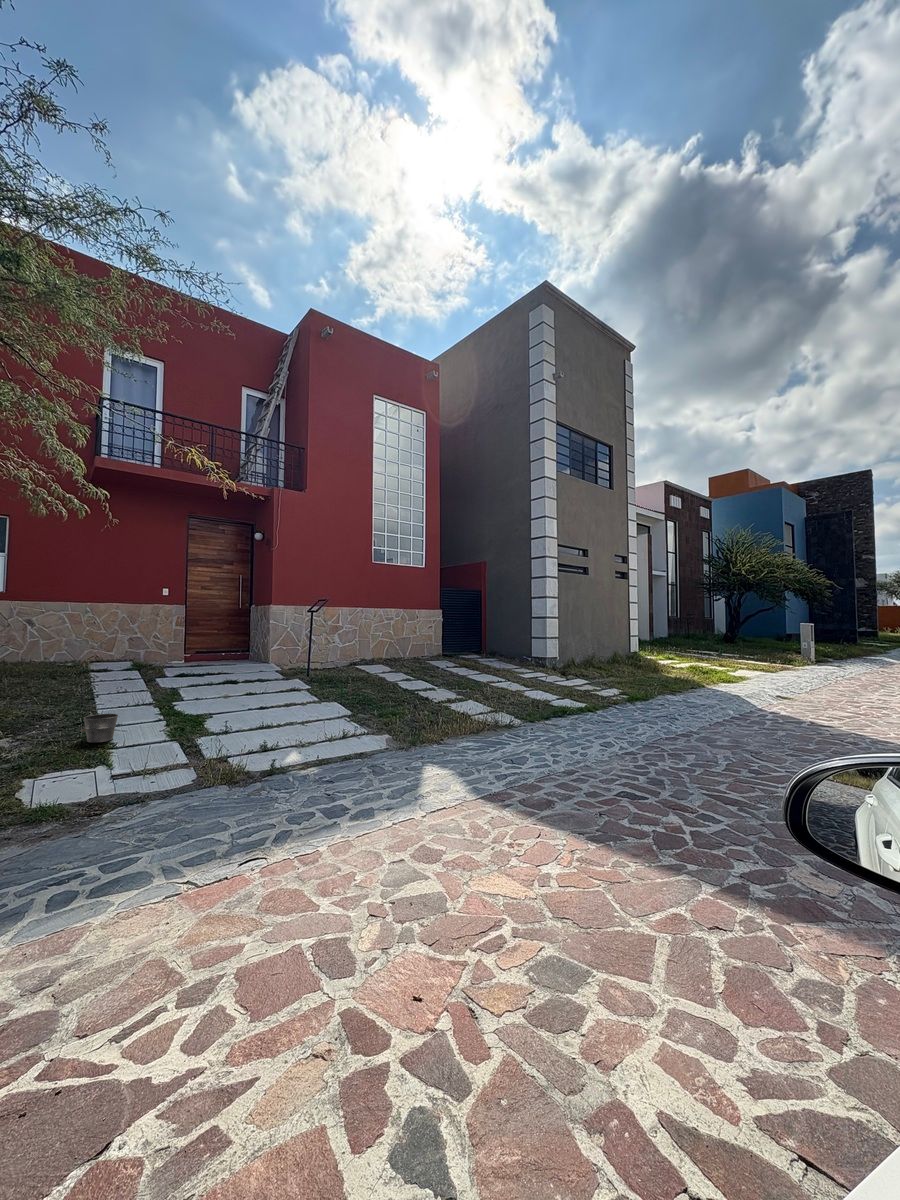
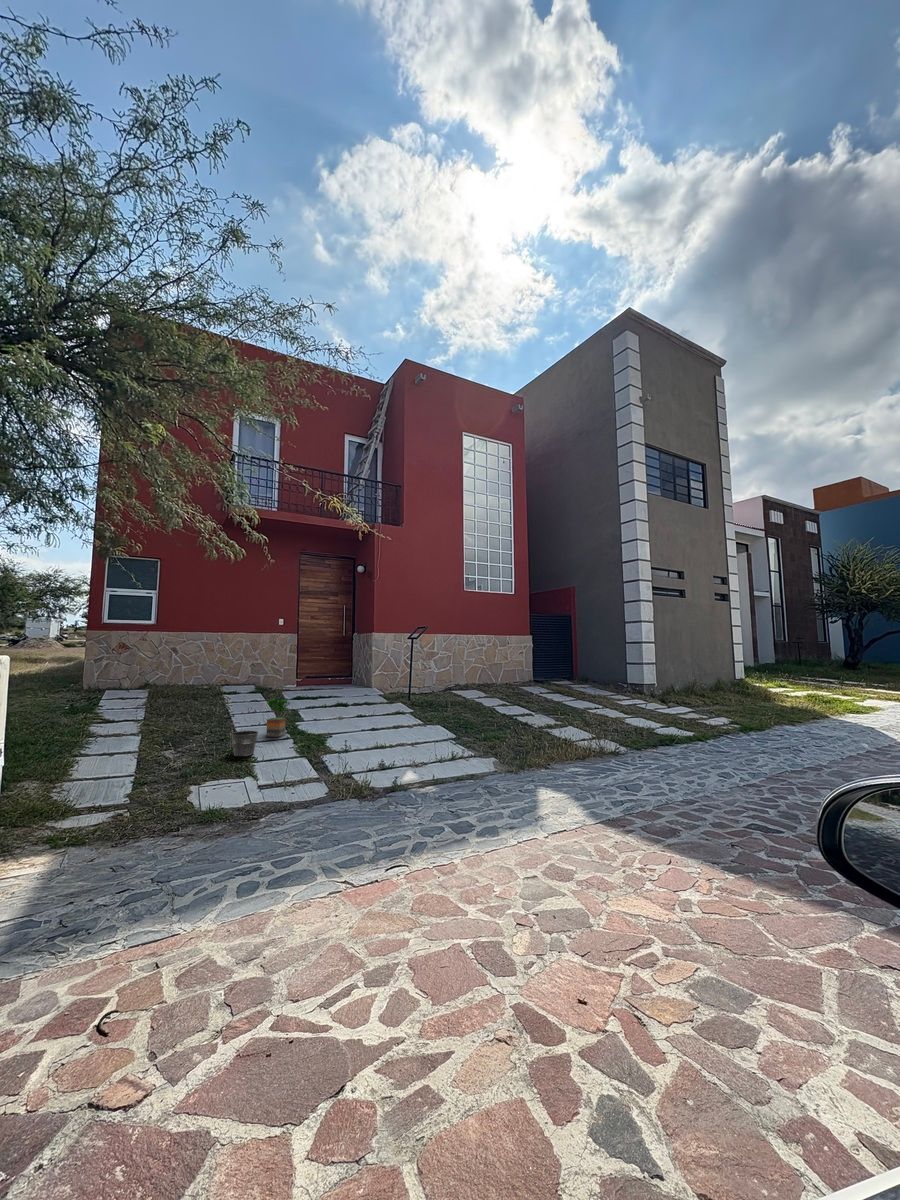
potted tree: none [133,676,164,719] -> present [266,698,290,737]

